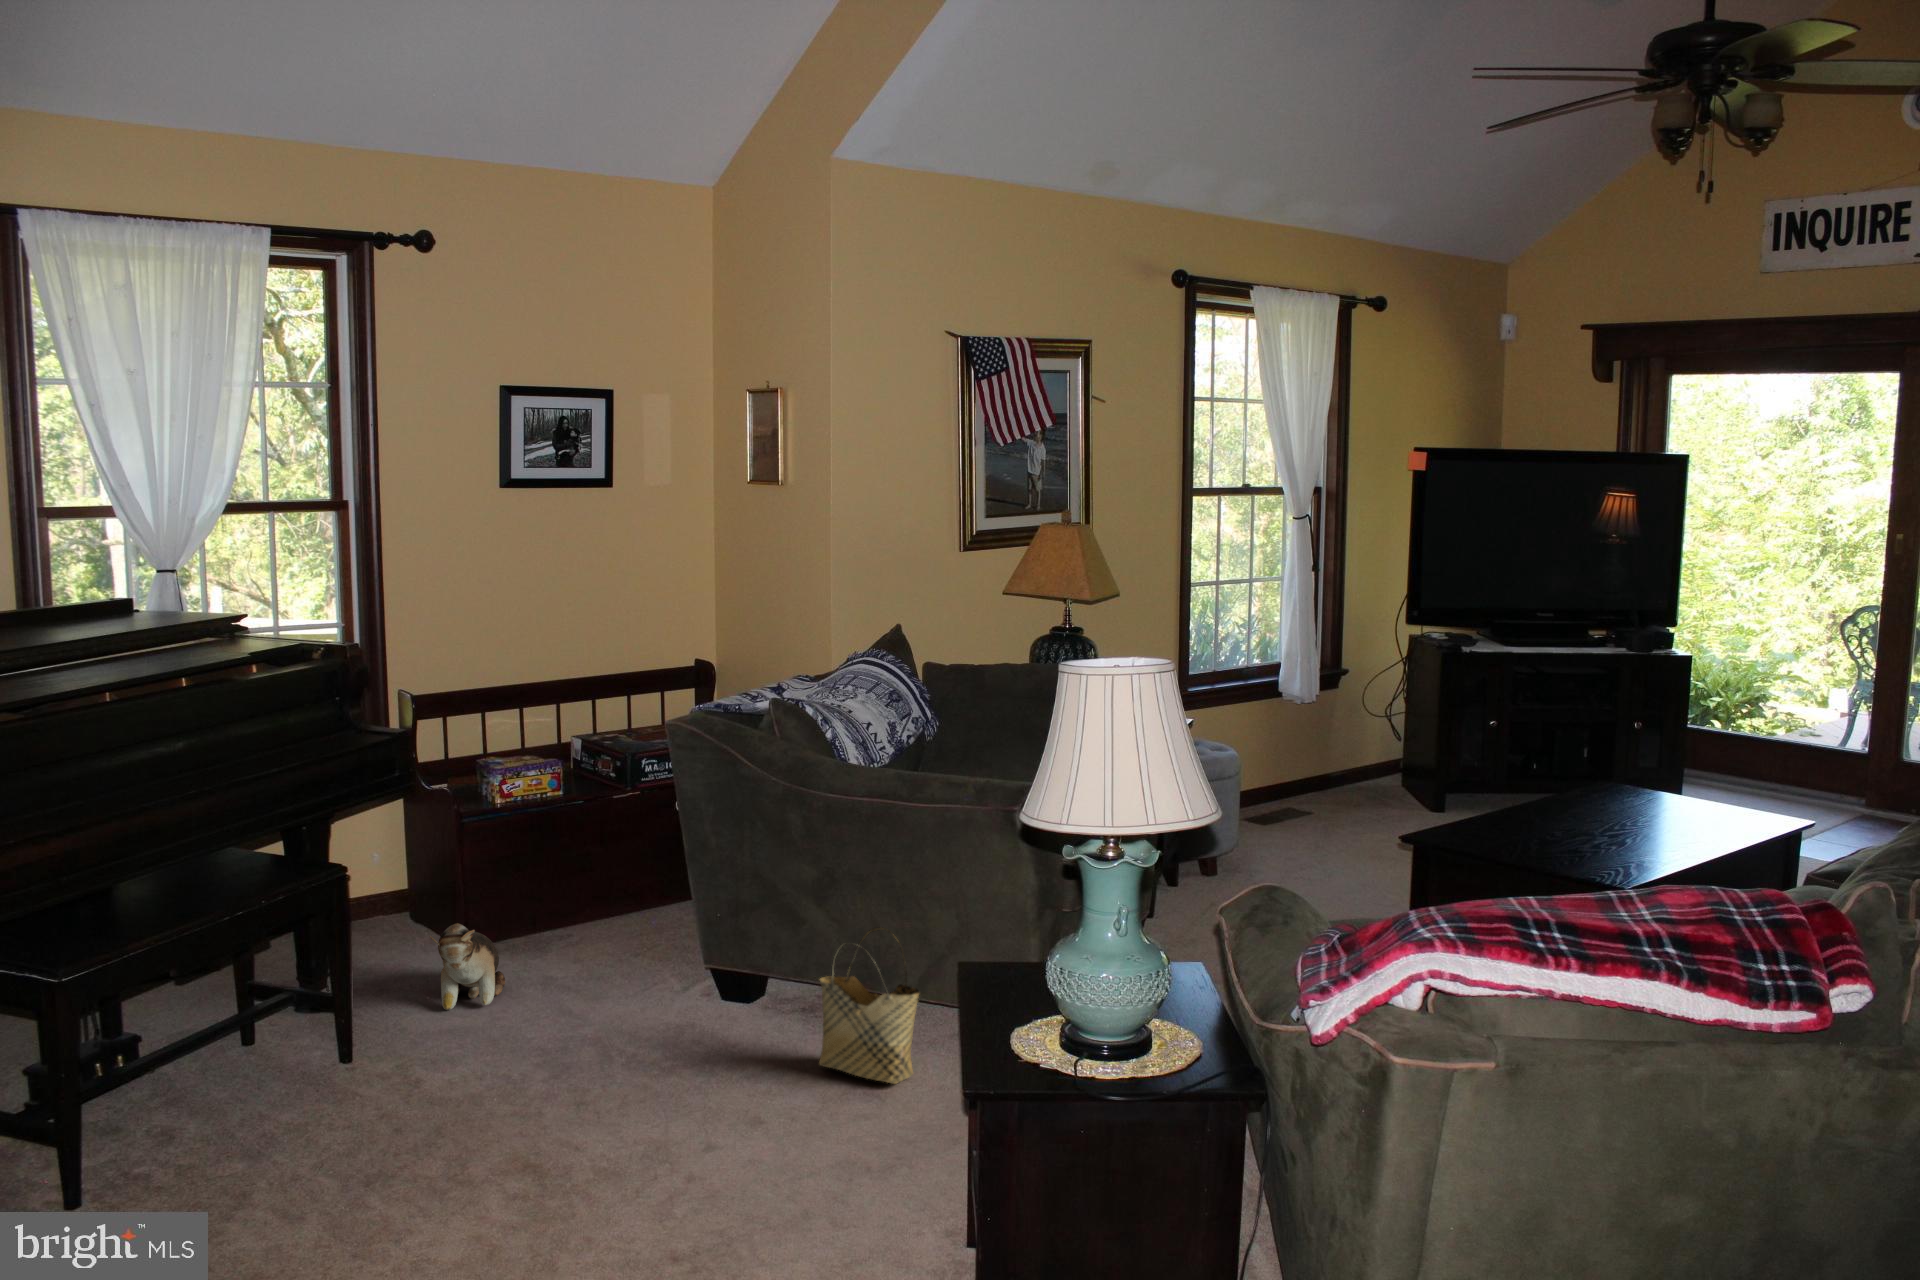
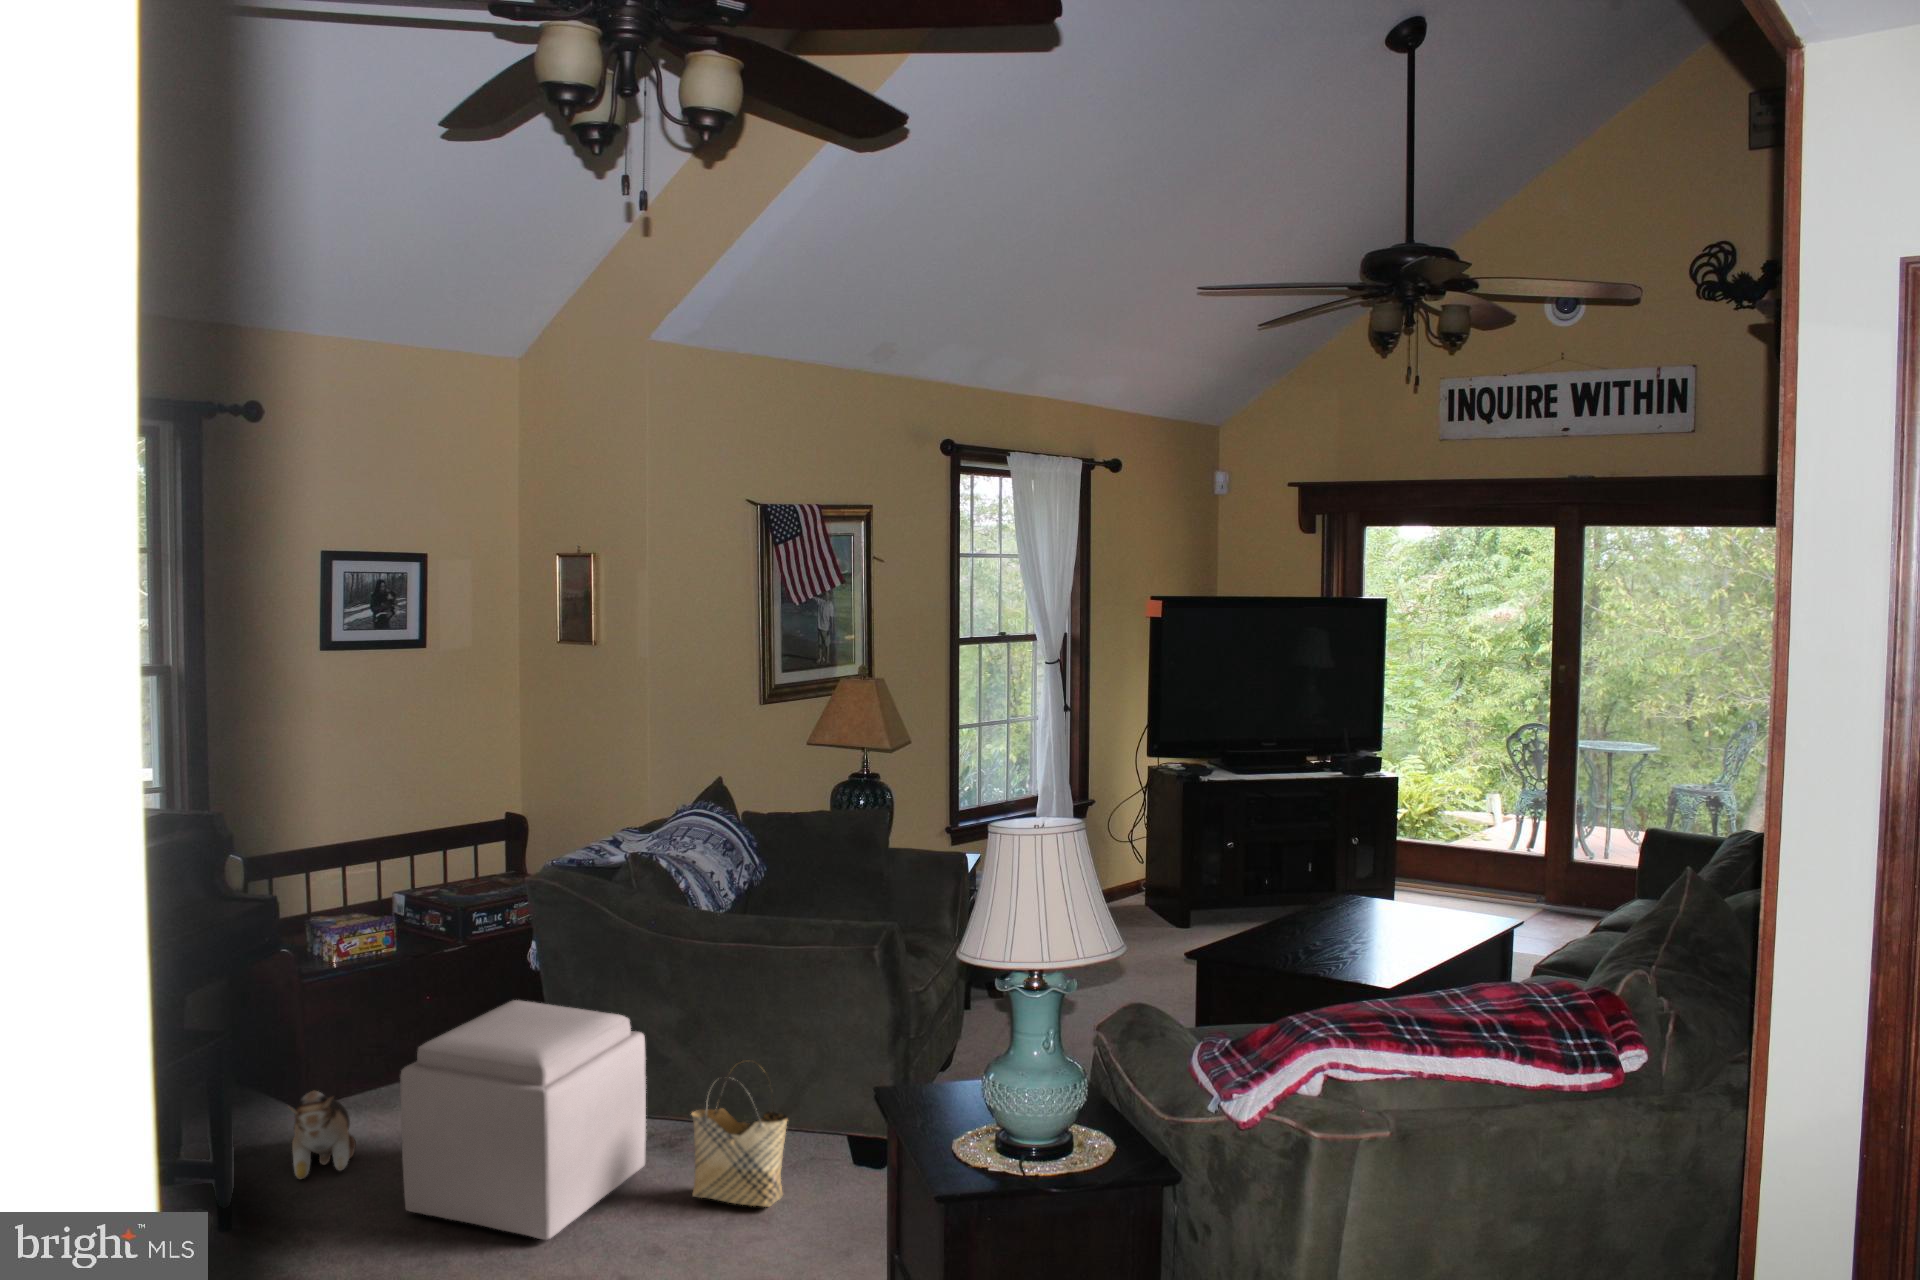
ottoman: none [527,848,779,1092] -> present [400,1000,646,1240]

